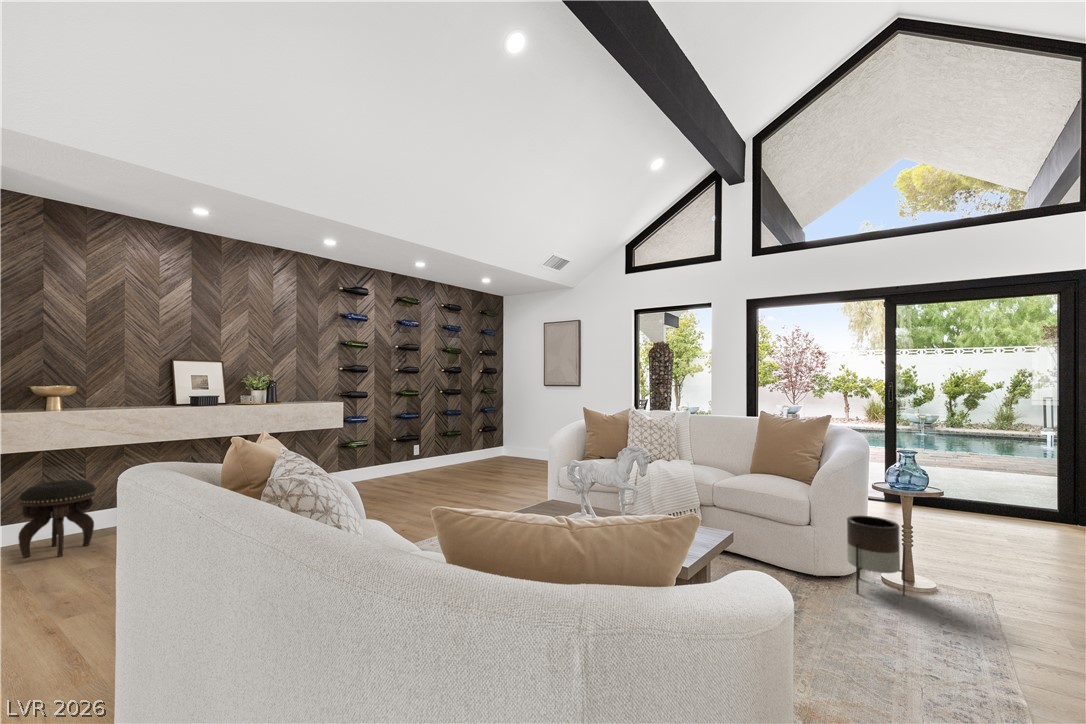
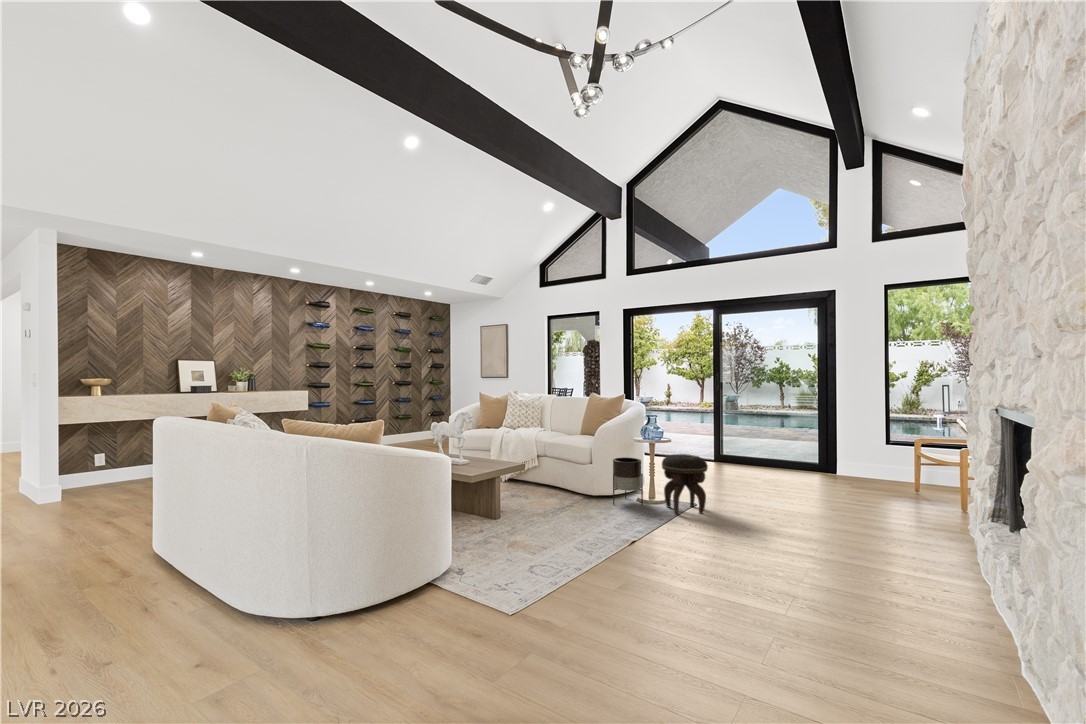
footstool: present [18,480,96,557] -> present [662,454,708,514]

